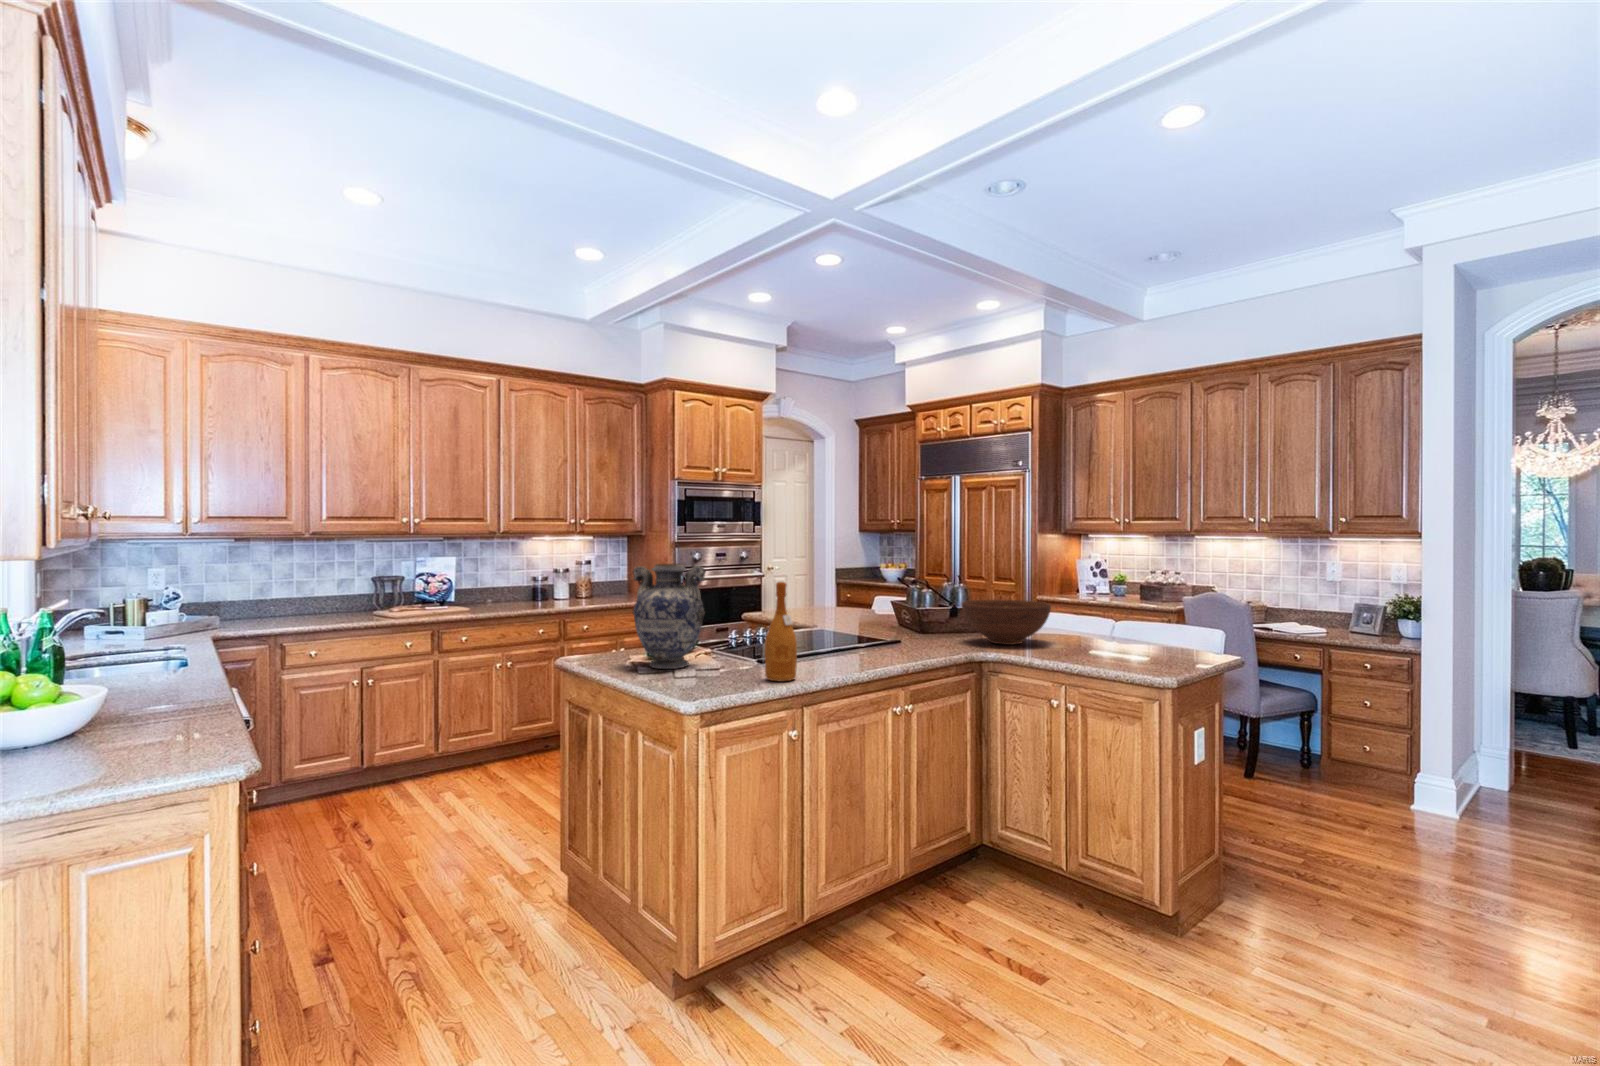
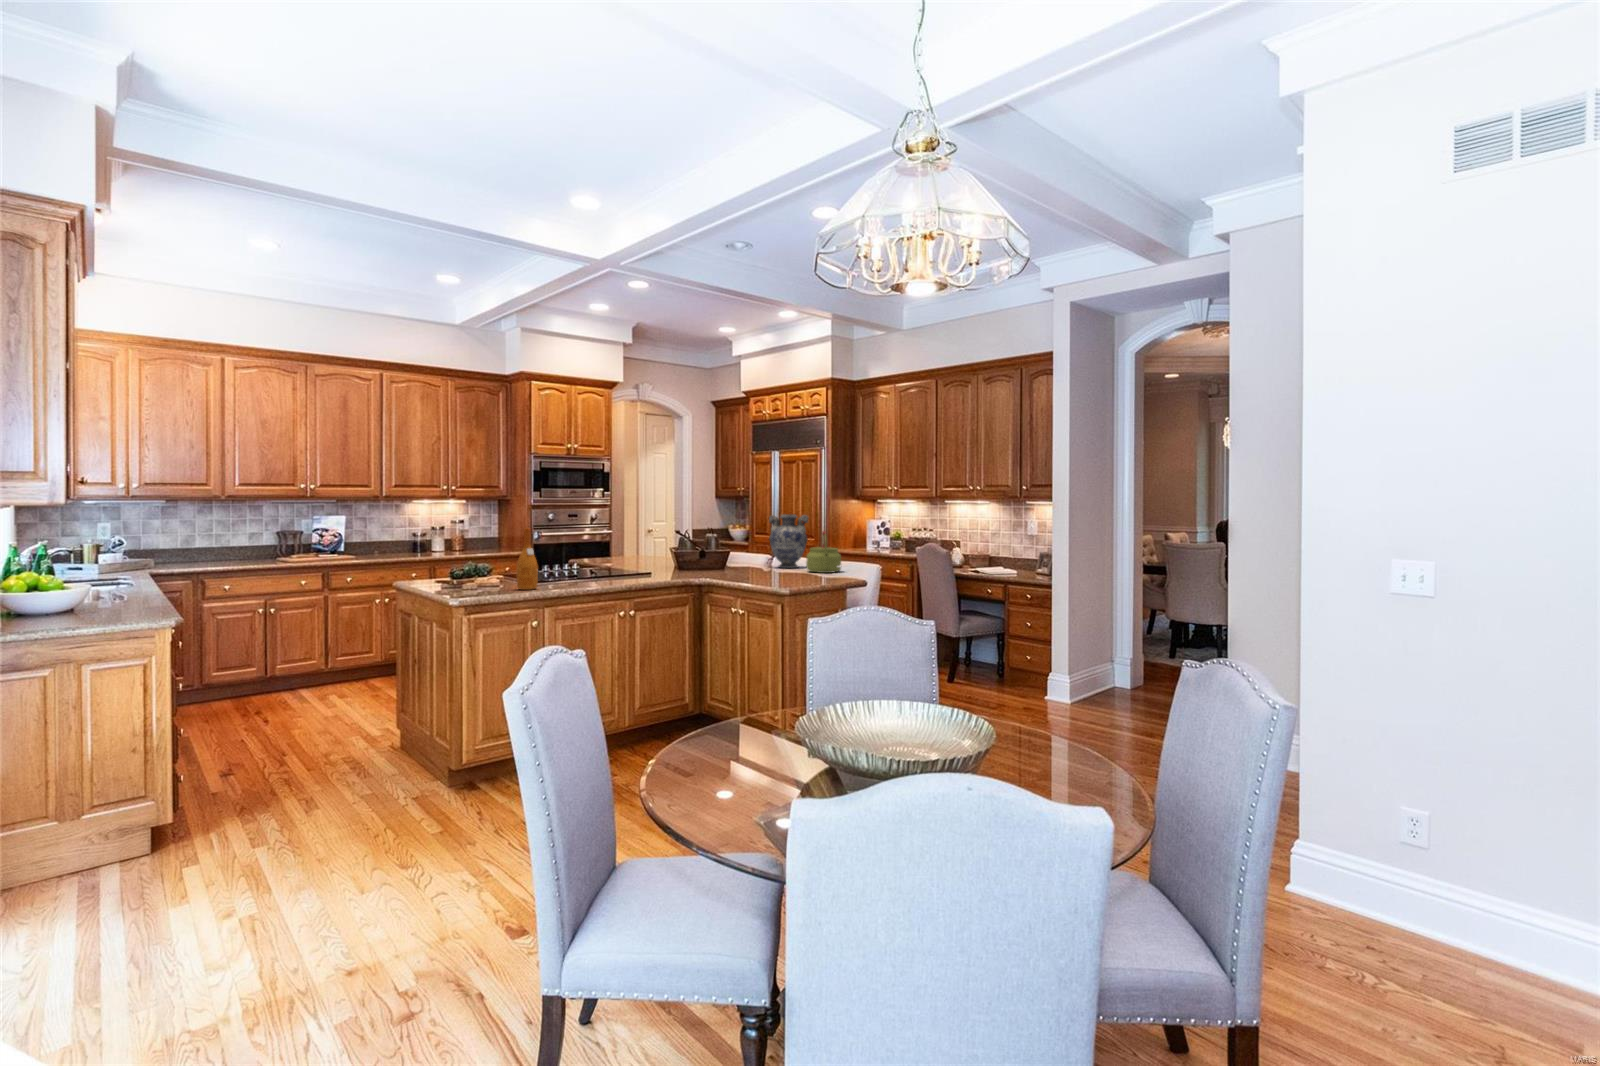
vase: present [633,564,706,669] -> present [769,514,808,568]
kettle: none [1118,579,1173,640] -> present [806,531,841,573]
fruit bowl: present [962,599,1051,645] -> none [690,545,749,575]

